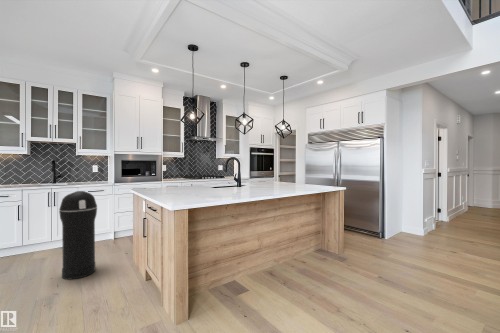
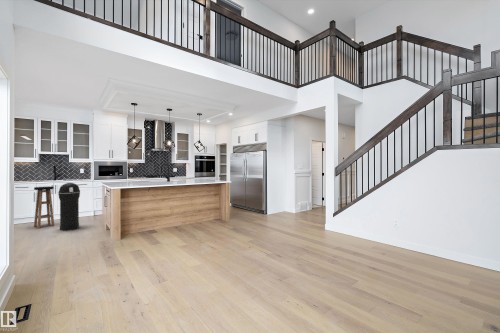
bar stool: none [17,196,53,272] -> present [34,186,54,228]

